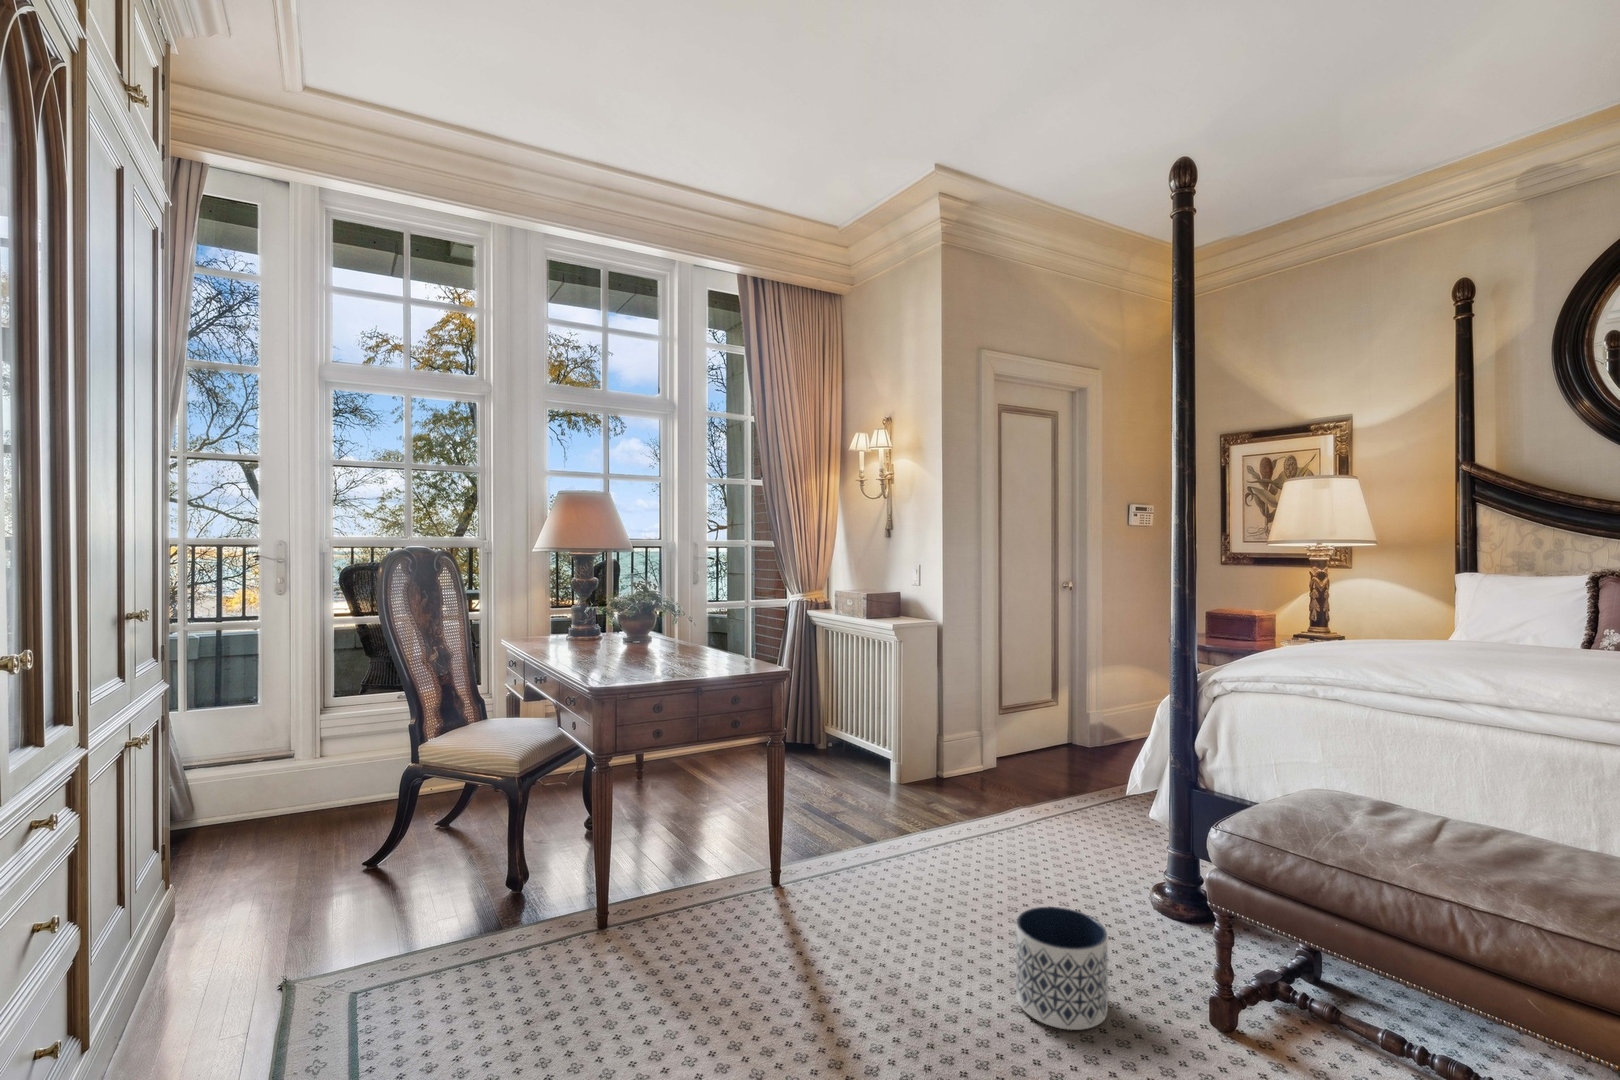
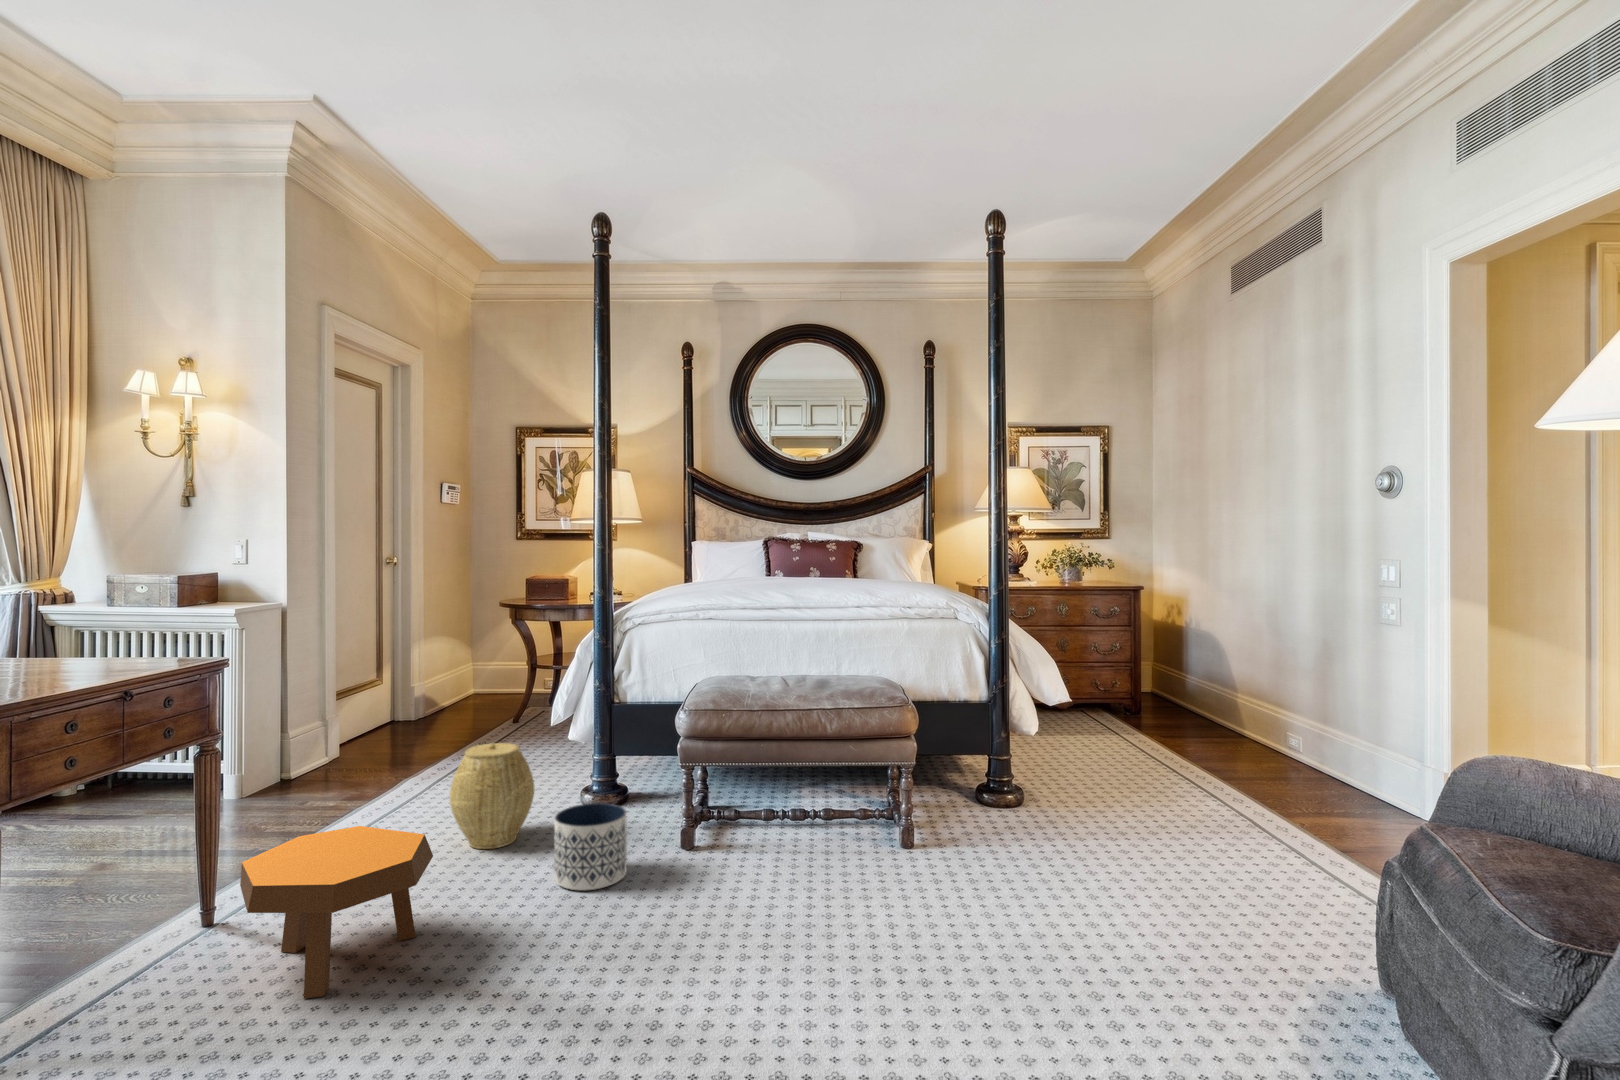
woven basket: none [973,797,1063,919] -> present [450,743,534,849]
footstool: none [709,843,872,1003] -> present [240,826,433,999]

